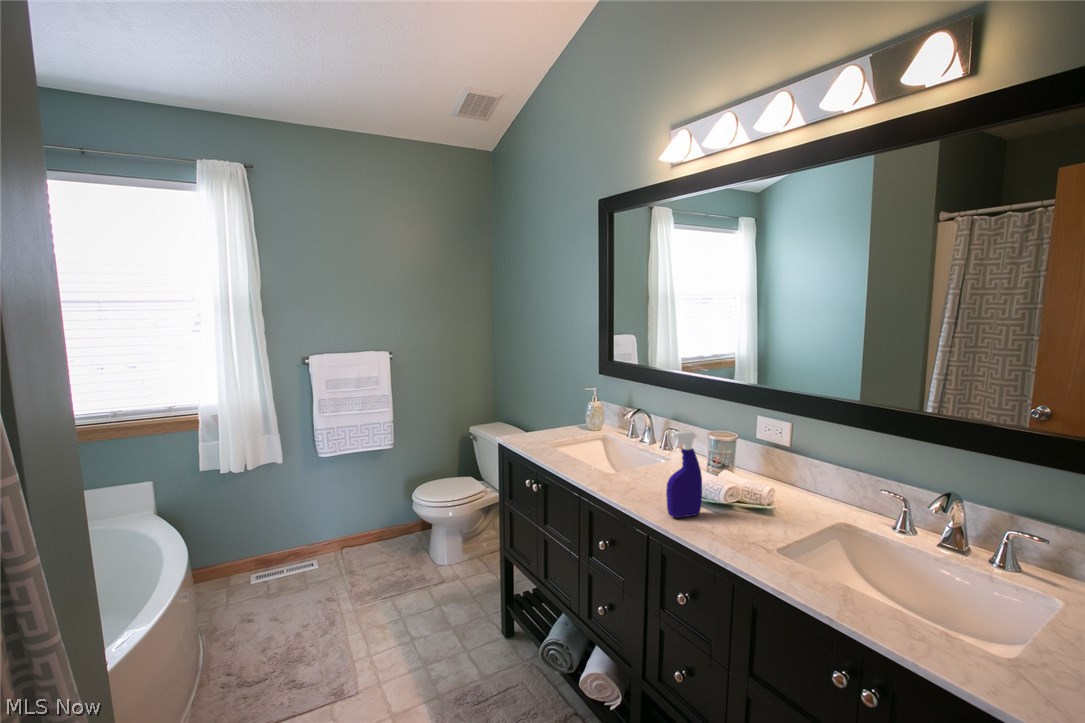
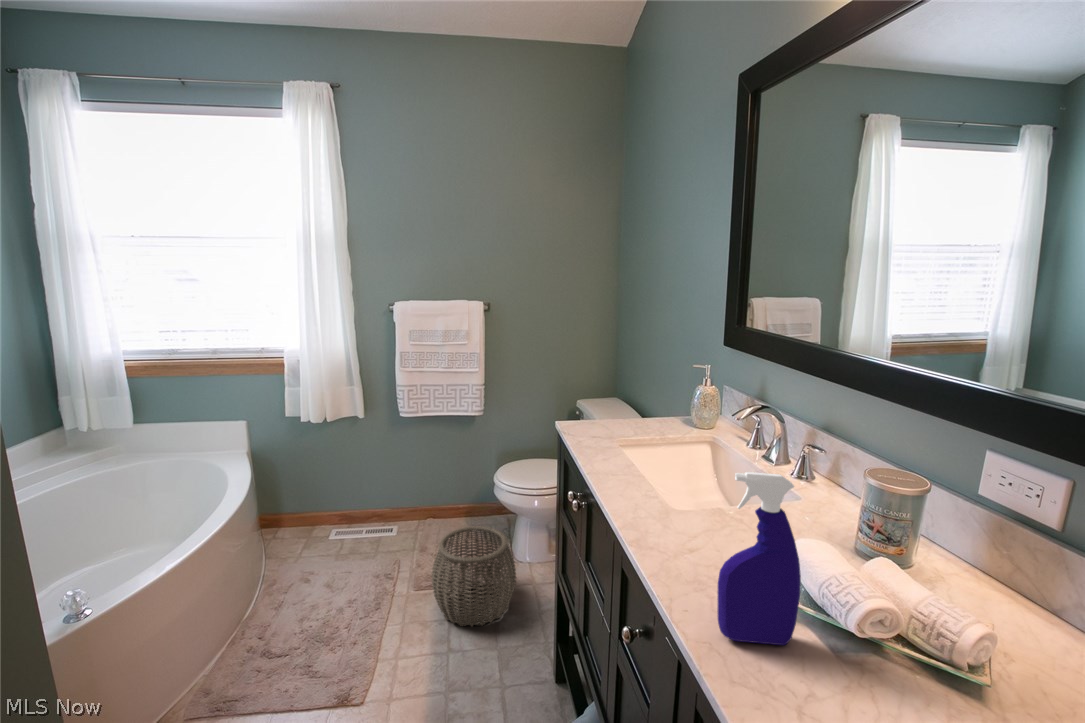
woven basket: none [381,536,451,618] -> present [432,526,516,626]

